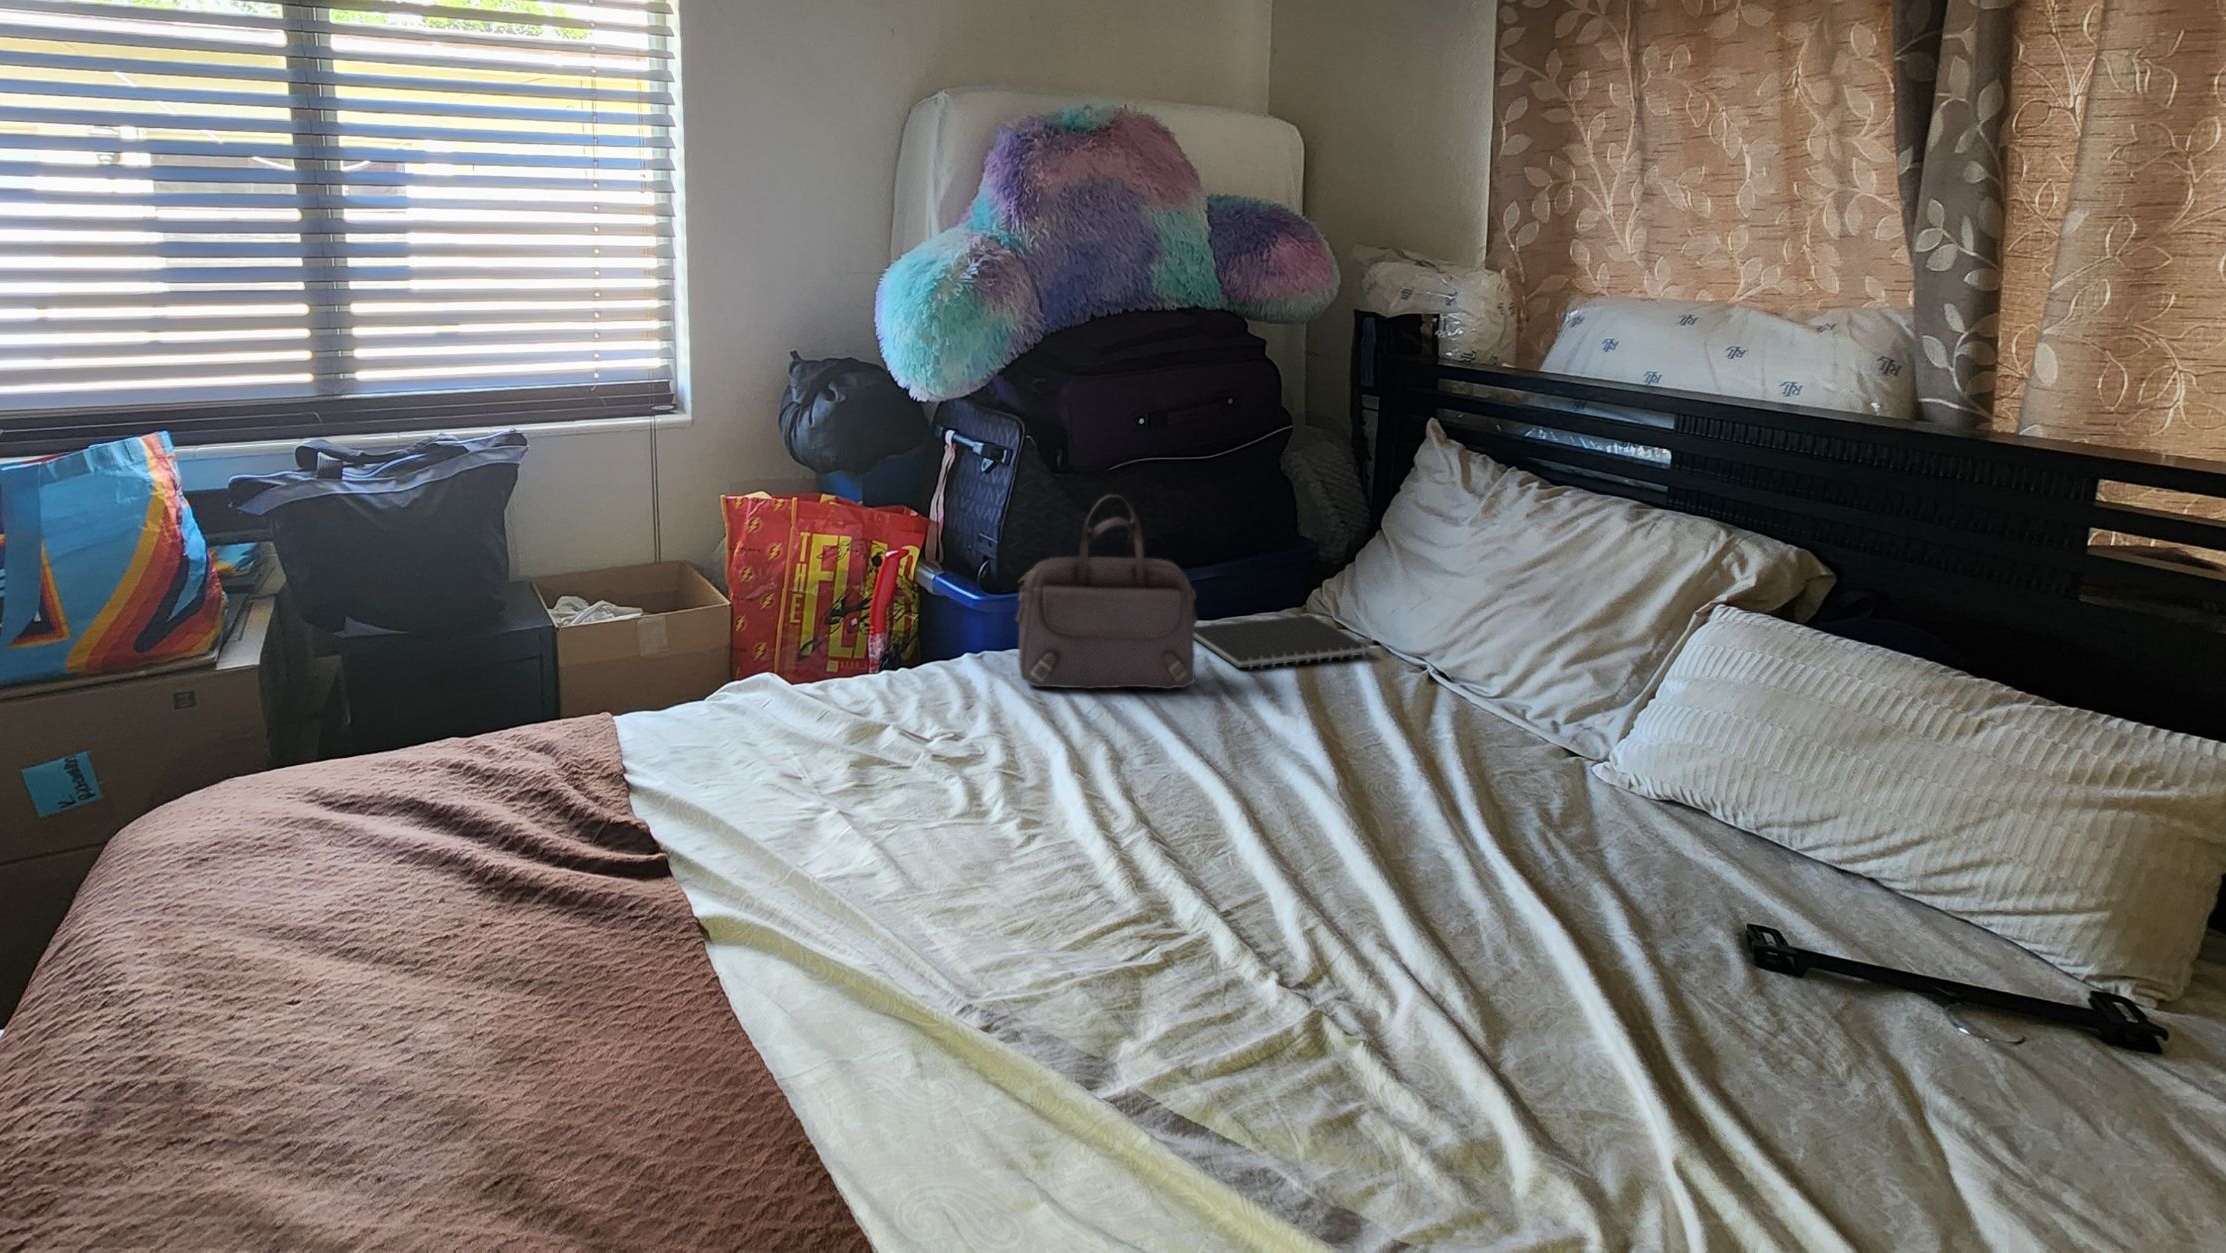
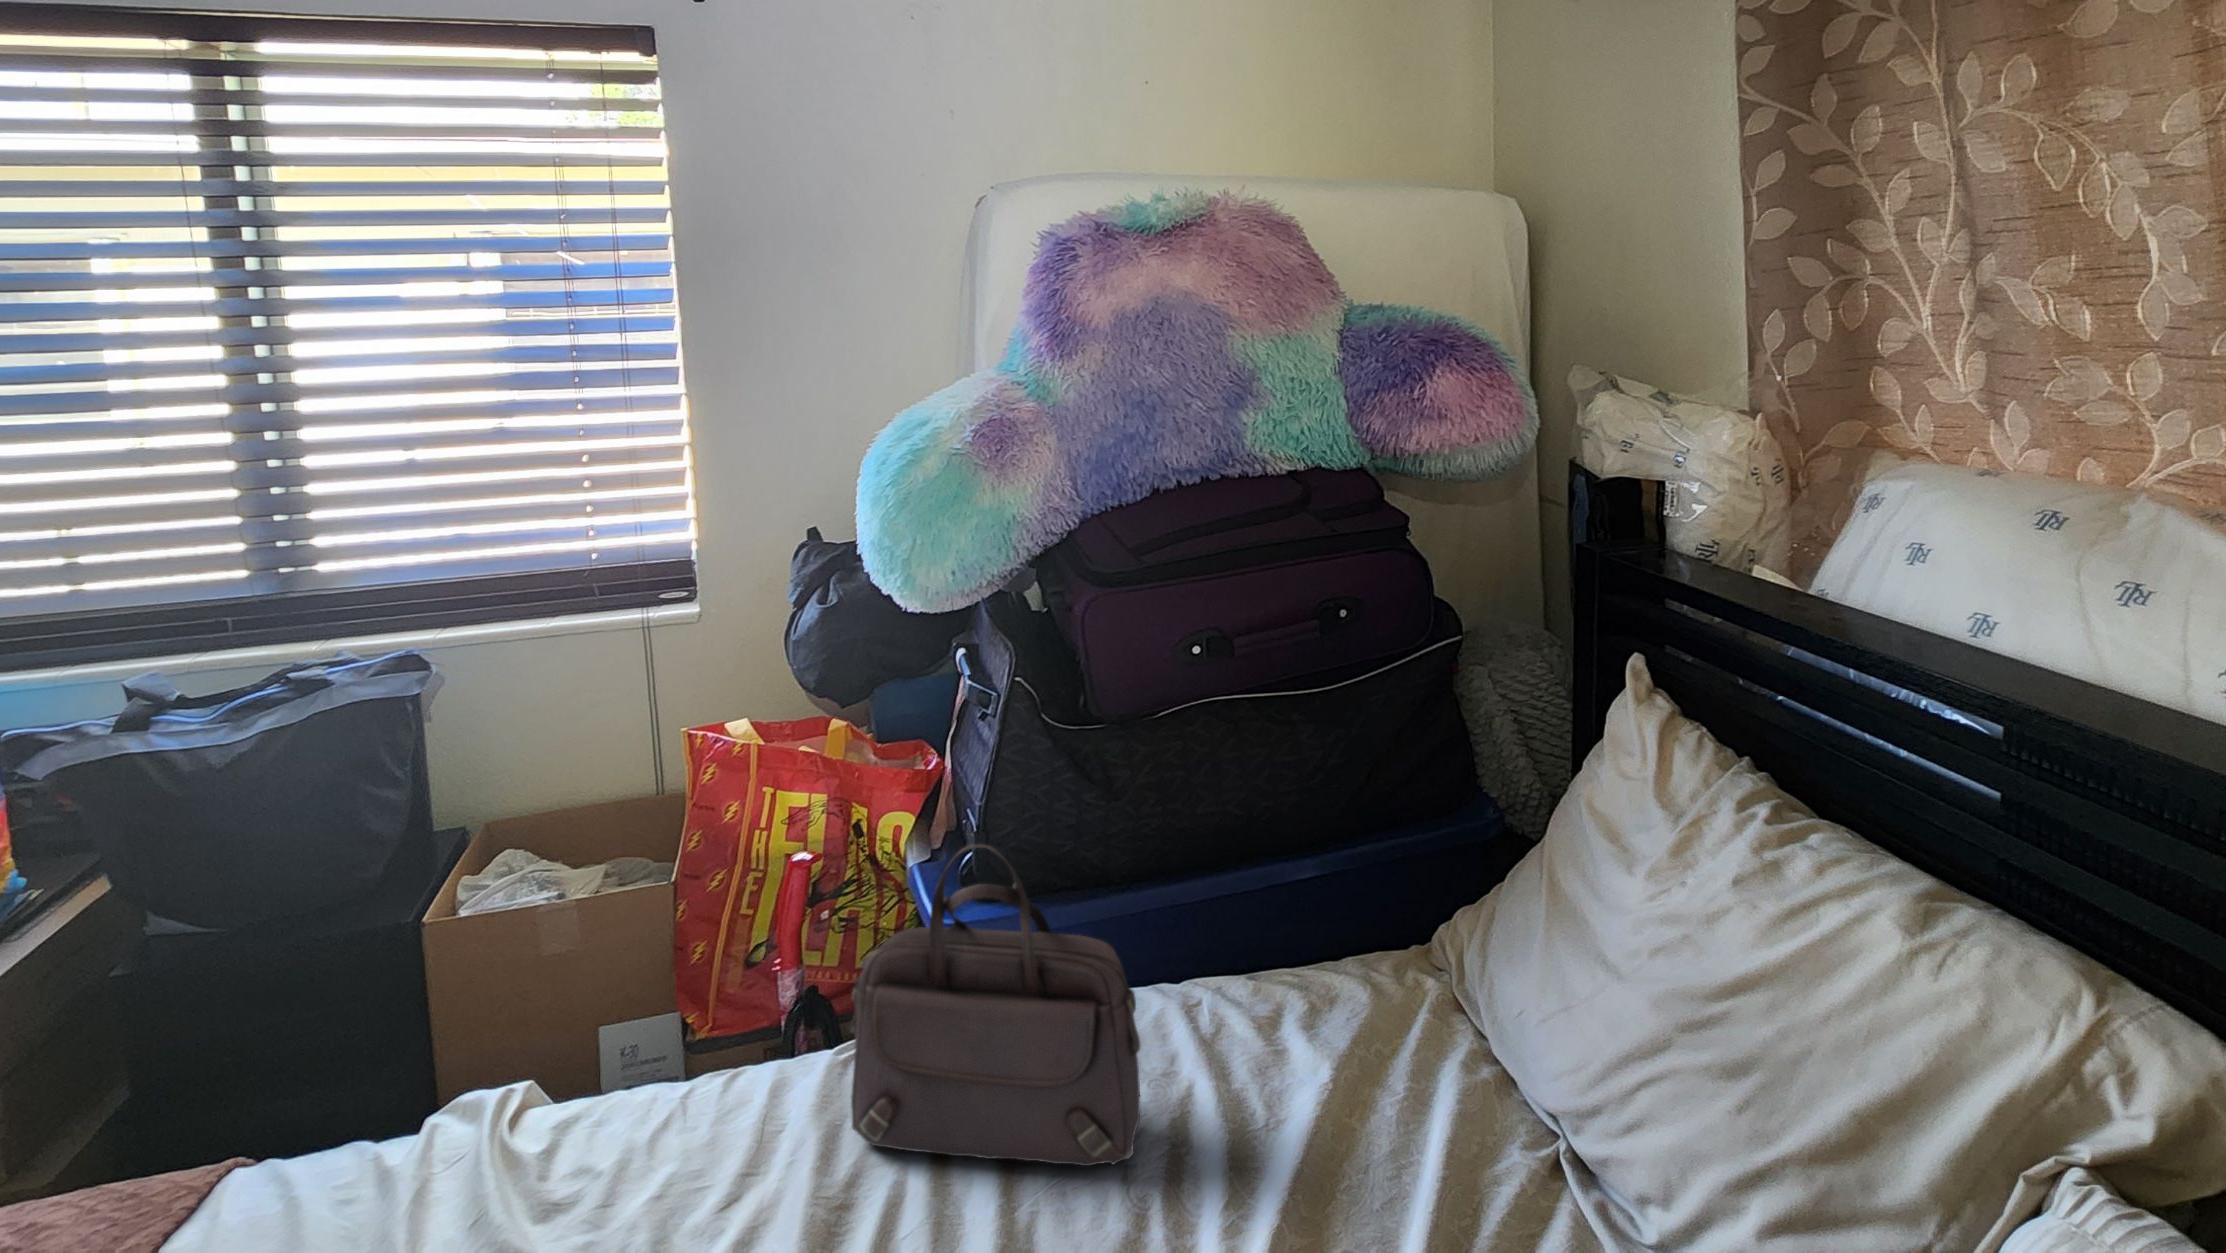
notebook: present [1194,616,1368,669] -> none [1210,977,1483,1115]

